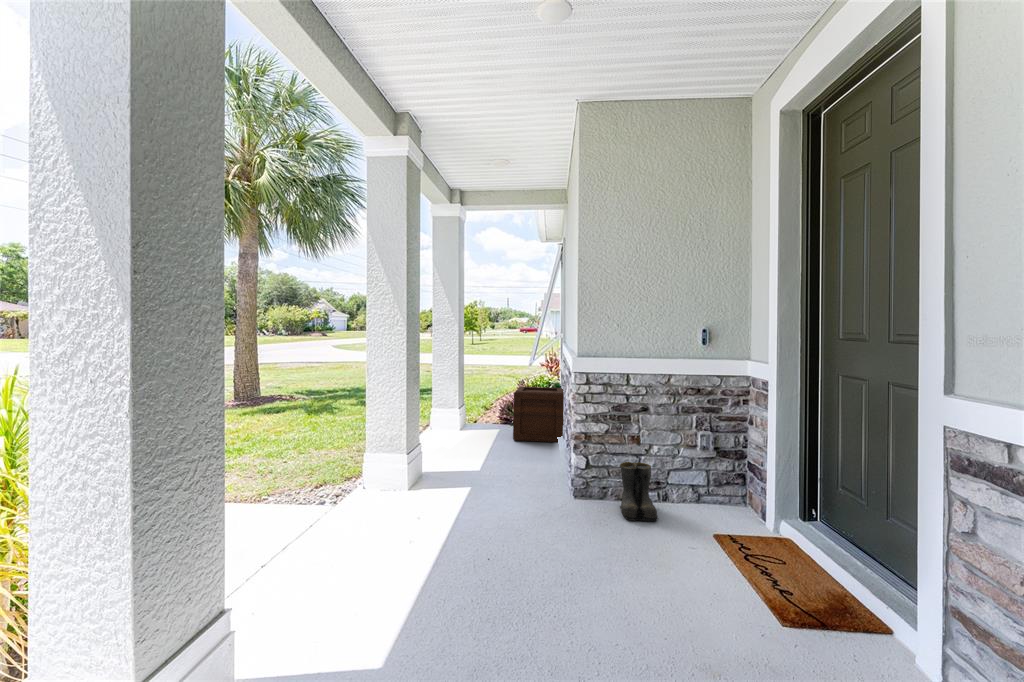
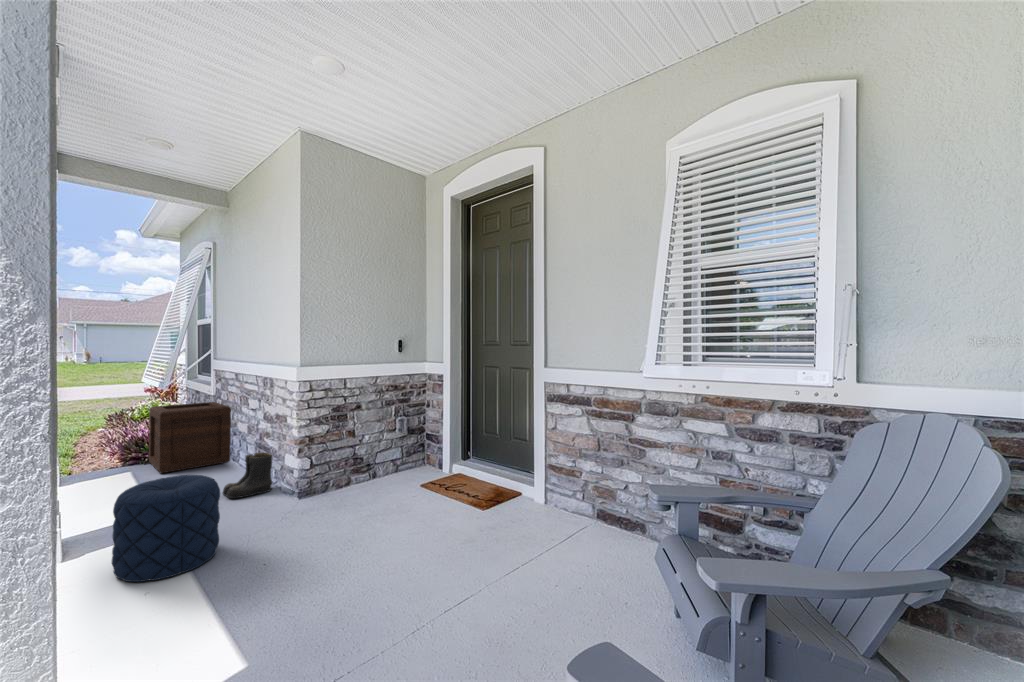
pouf: none [395,445,471,535] -> present [112,475,220,582]
boots: present [620,462,659,521] -> present [223,453,272,498]

